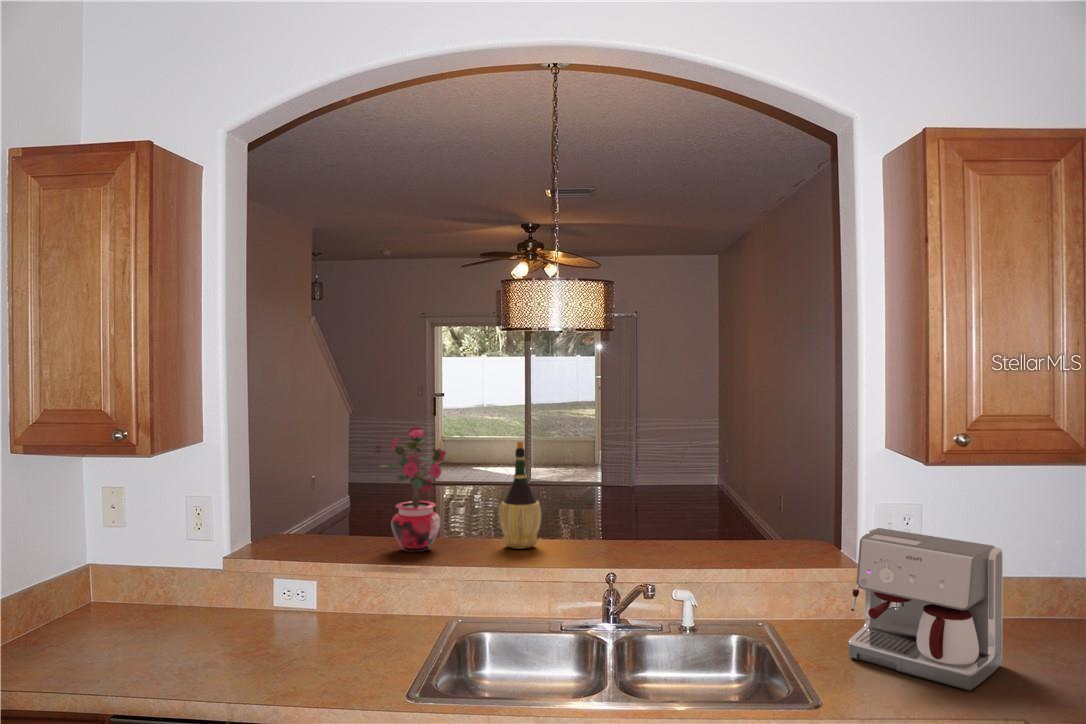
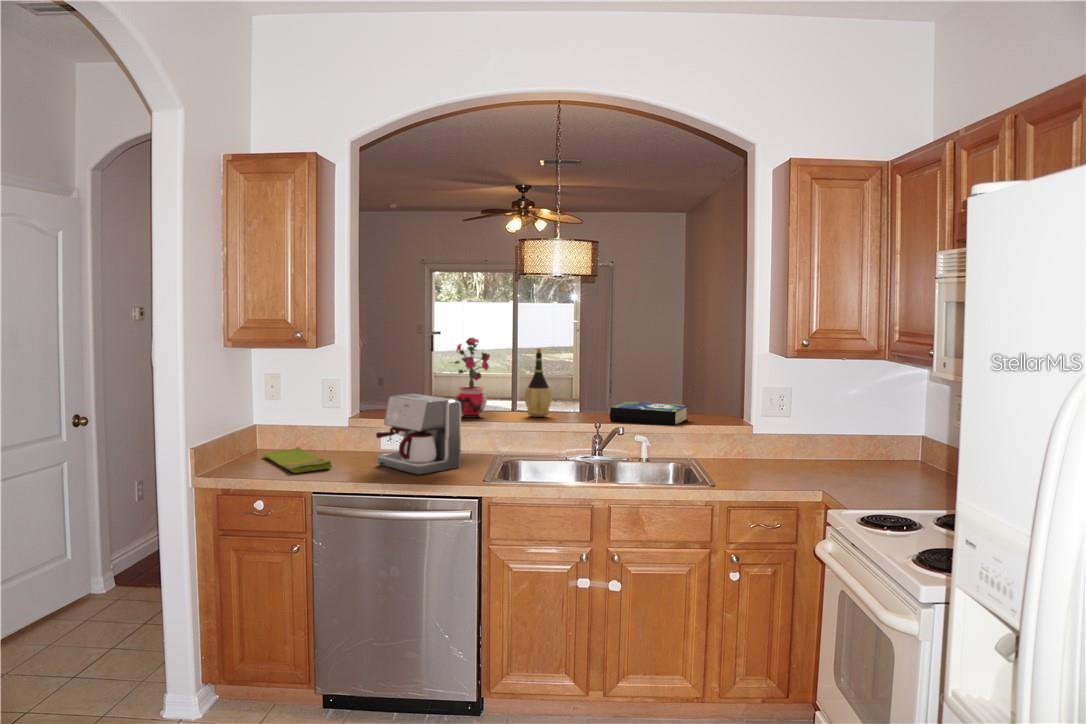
book: none [631,520,756,572] -> present [610,401,688,425]
coffee maker: present [849,528,1003,690] -> present [376,394,461,475]
dish towel: none [76,605,163,674] -> present [263,447,332,473]

